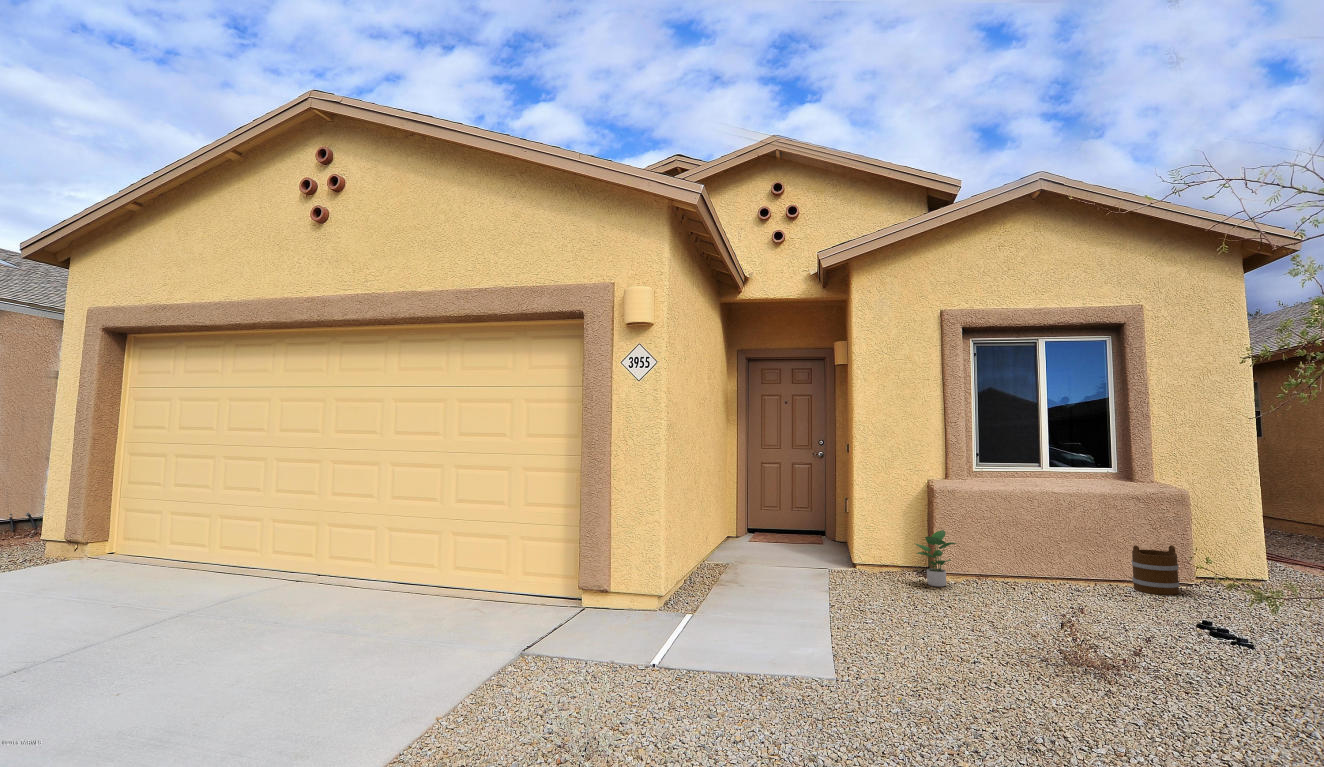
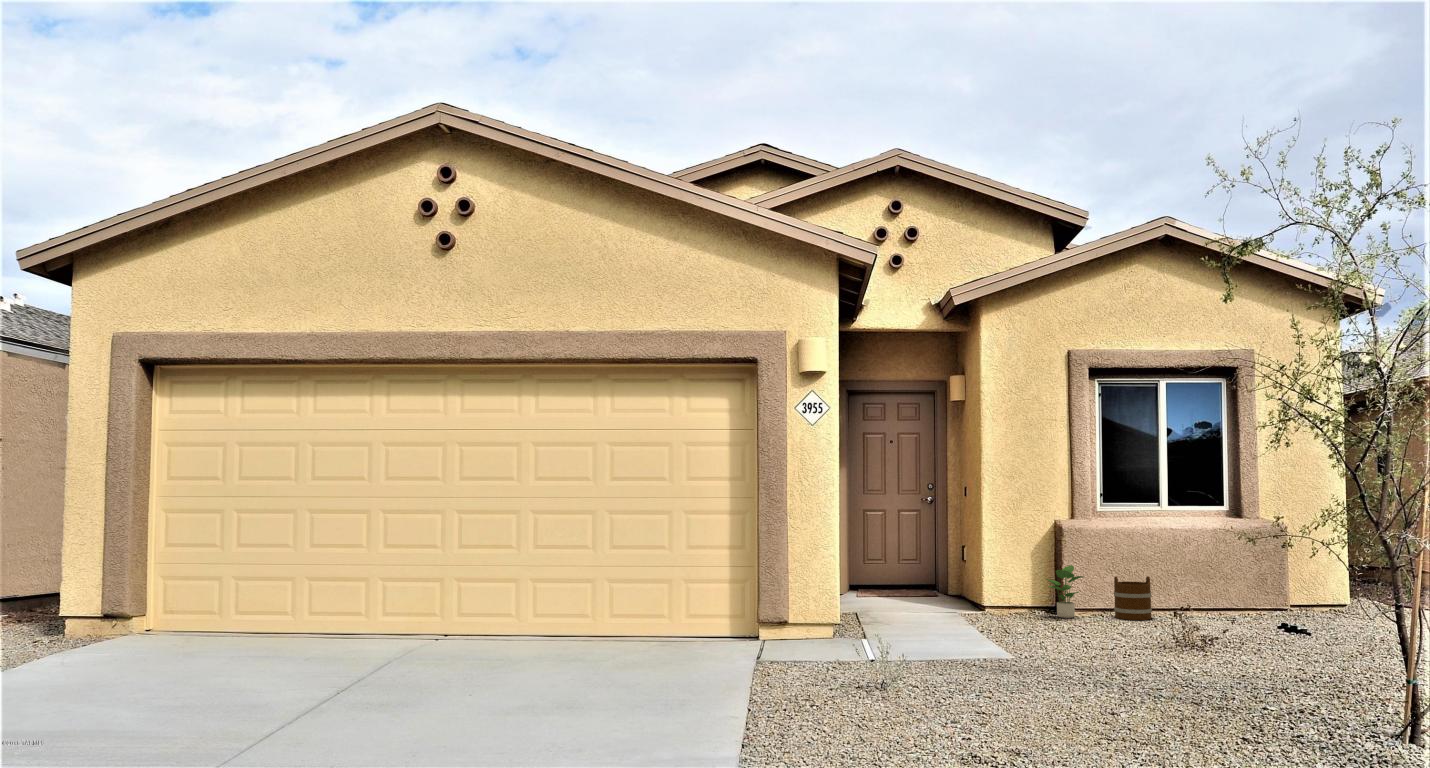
bucket: present [1132,545,1179,595] -> present [1114,576,1152,620]

